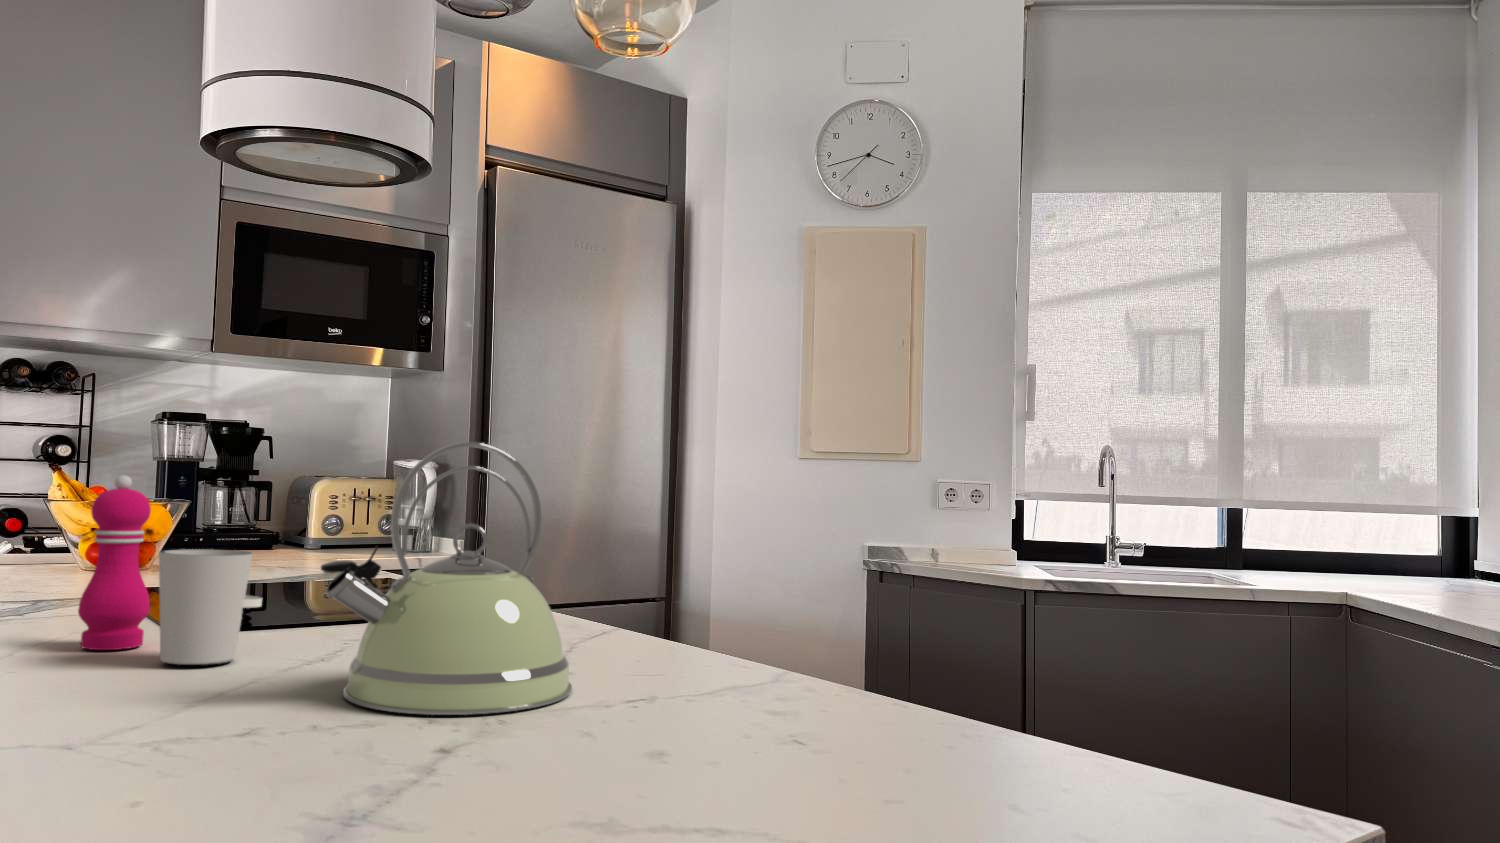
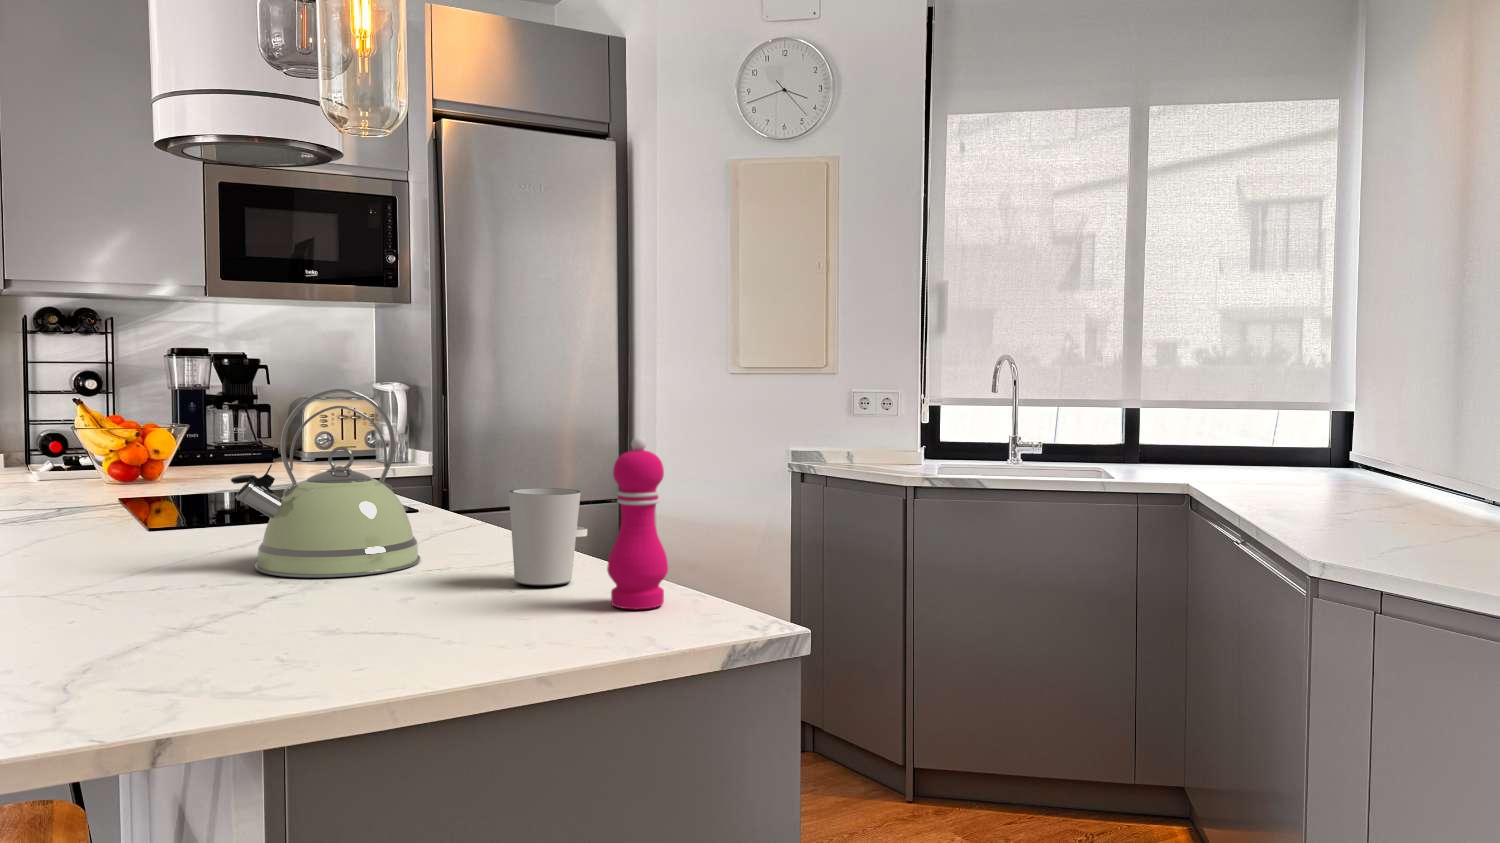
pepper mill: present [78,475,151,650] -> present [607,437,668,609]
cup: present [159,549,262,665] -> present [509,488,587,585]

